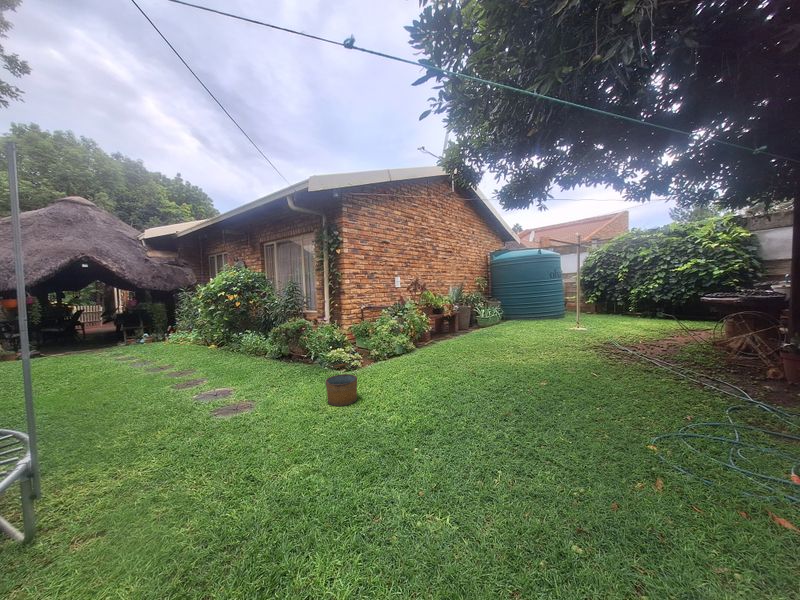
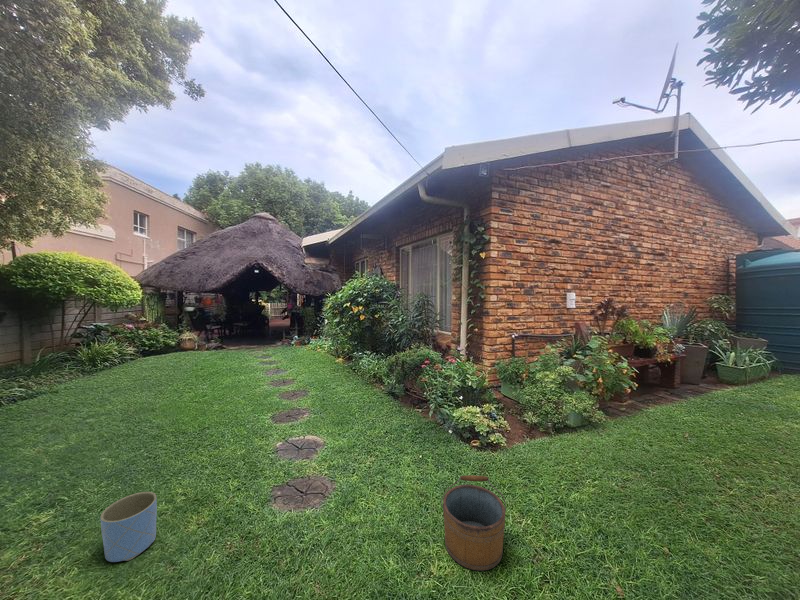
planter: none [86,417,128,459] -> present [100,492,157,562]

